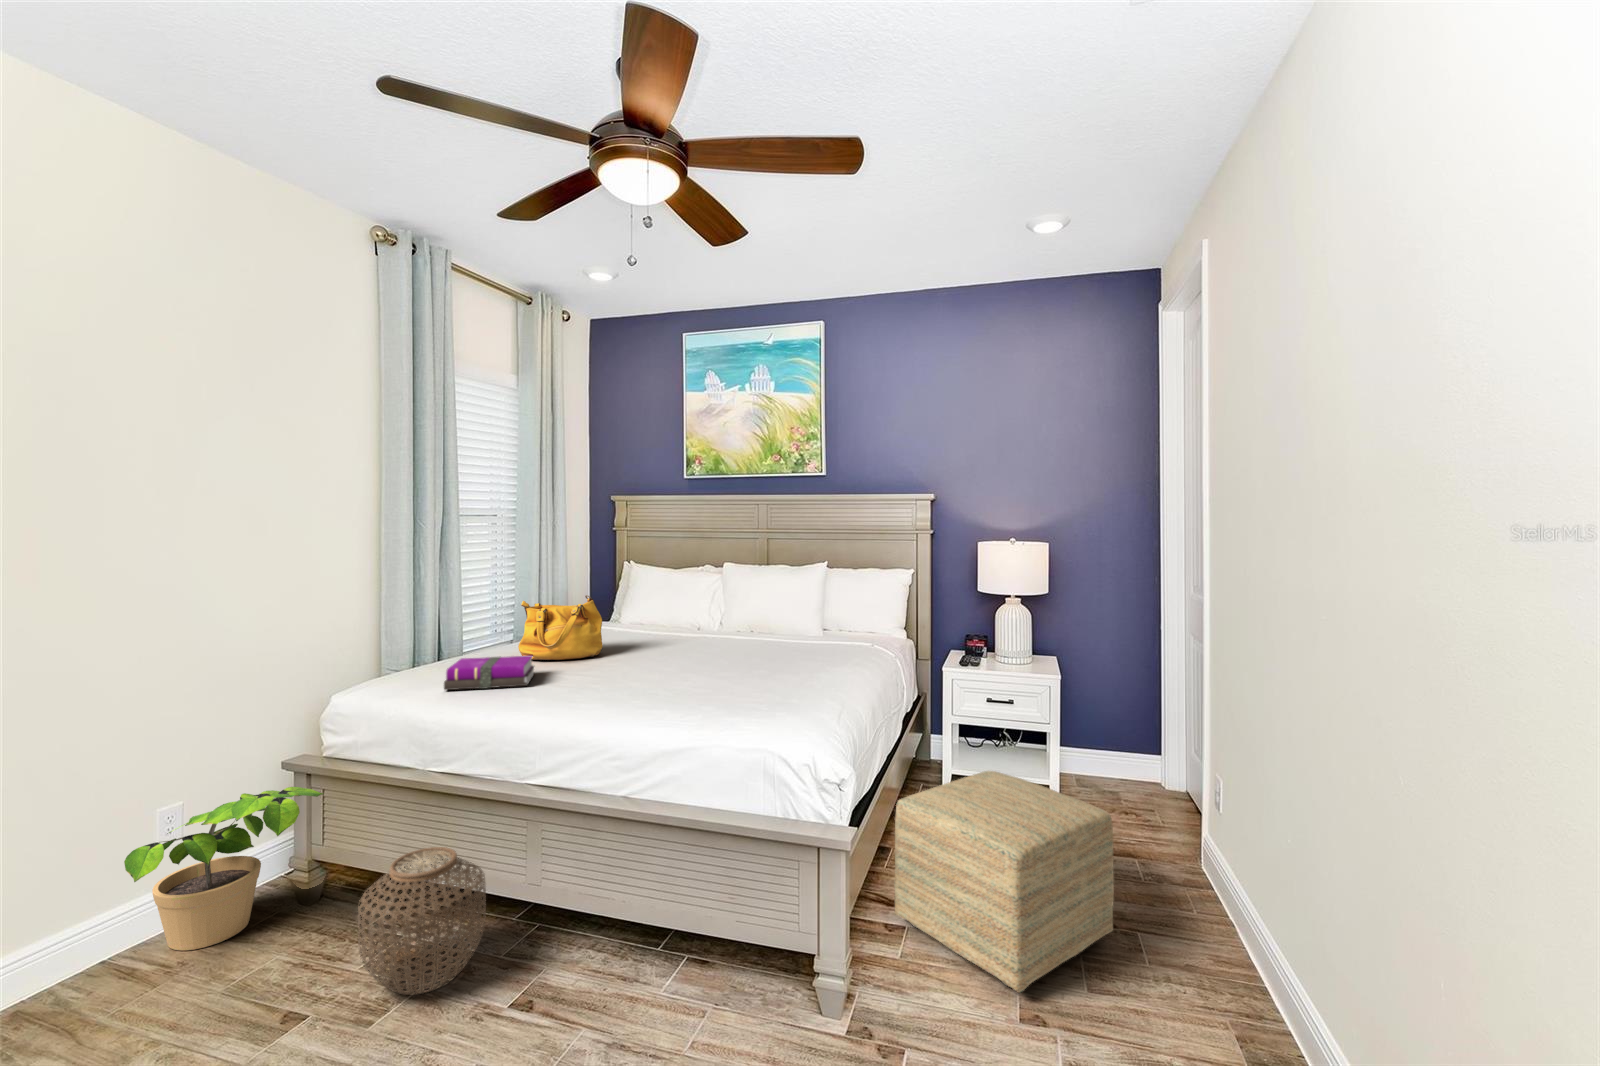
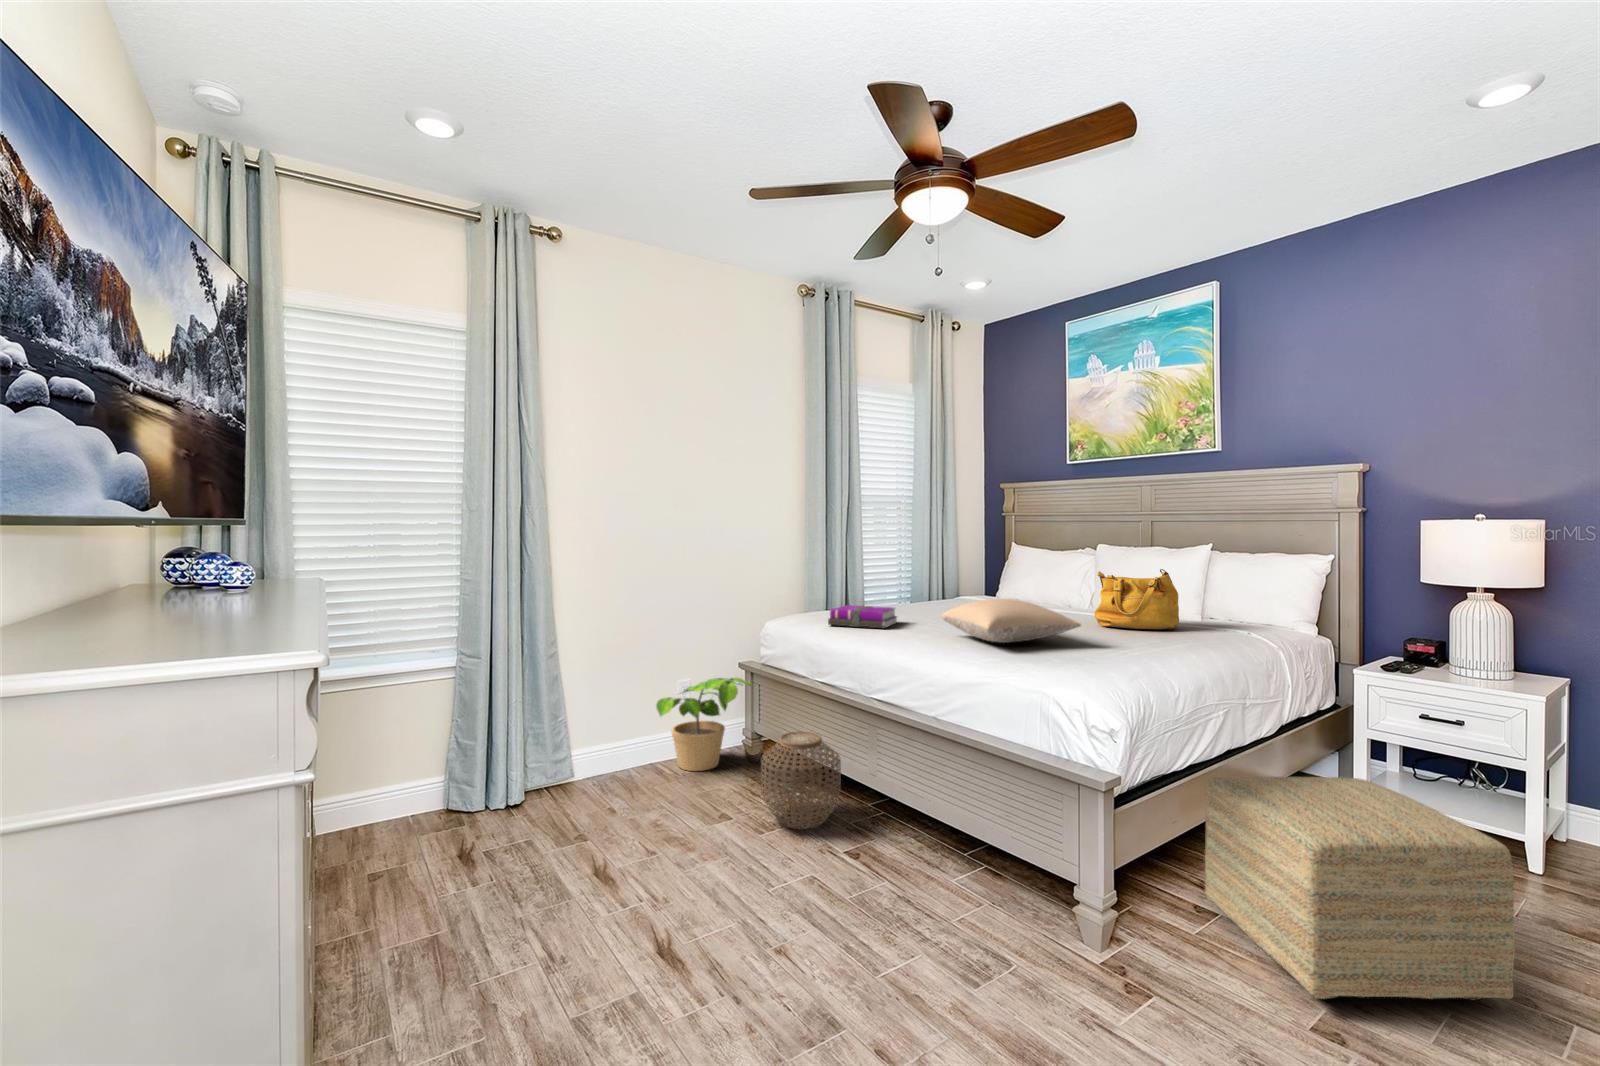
handbag: present [518,595,603,660] -> present [1095,569,1179,630]
pillow: none [606,638,763,689] -> present [941,599,1081,643]

